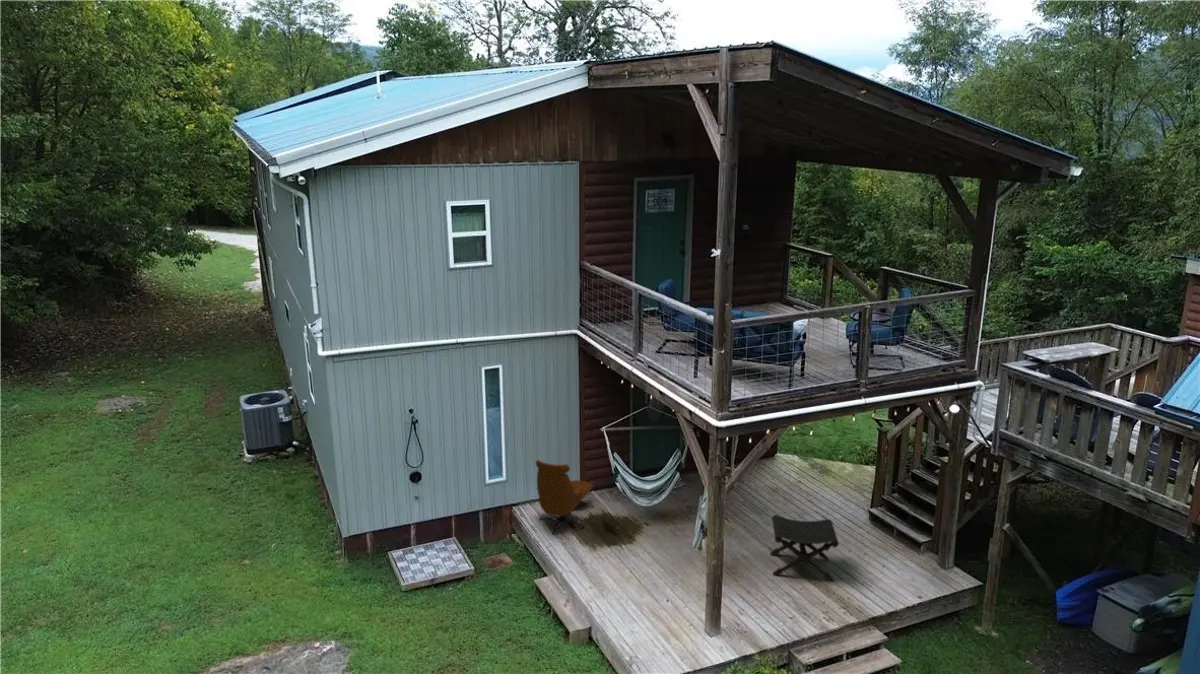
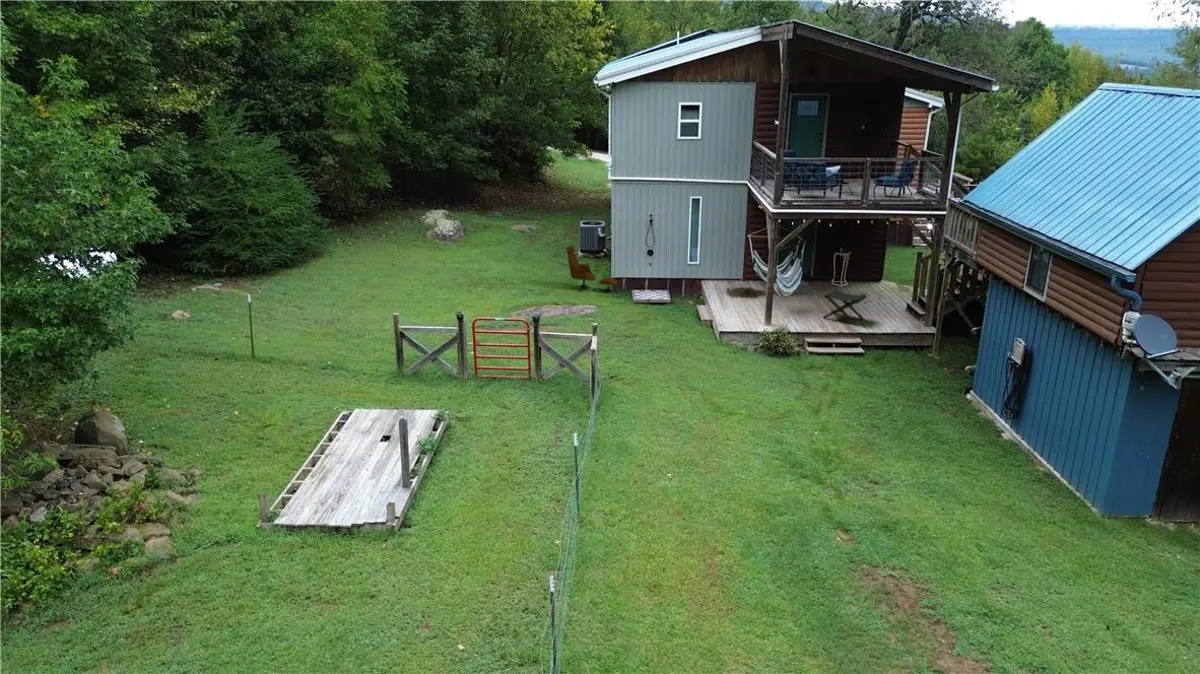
lounge chair: present [536,460,593,534] -> present [566,246,617,291]

